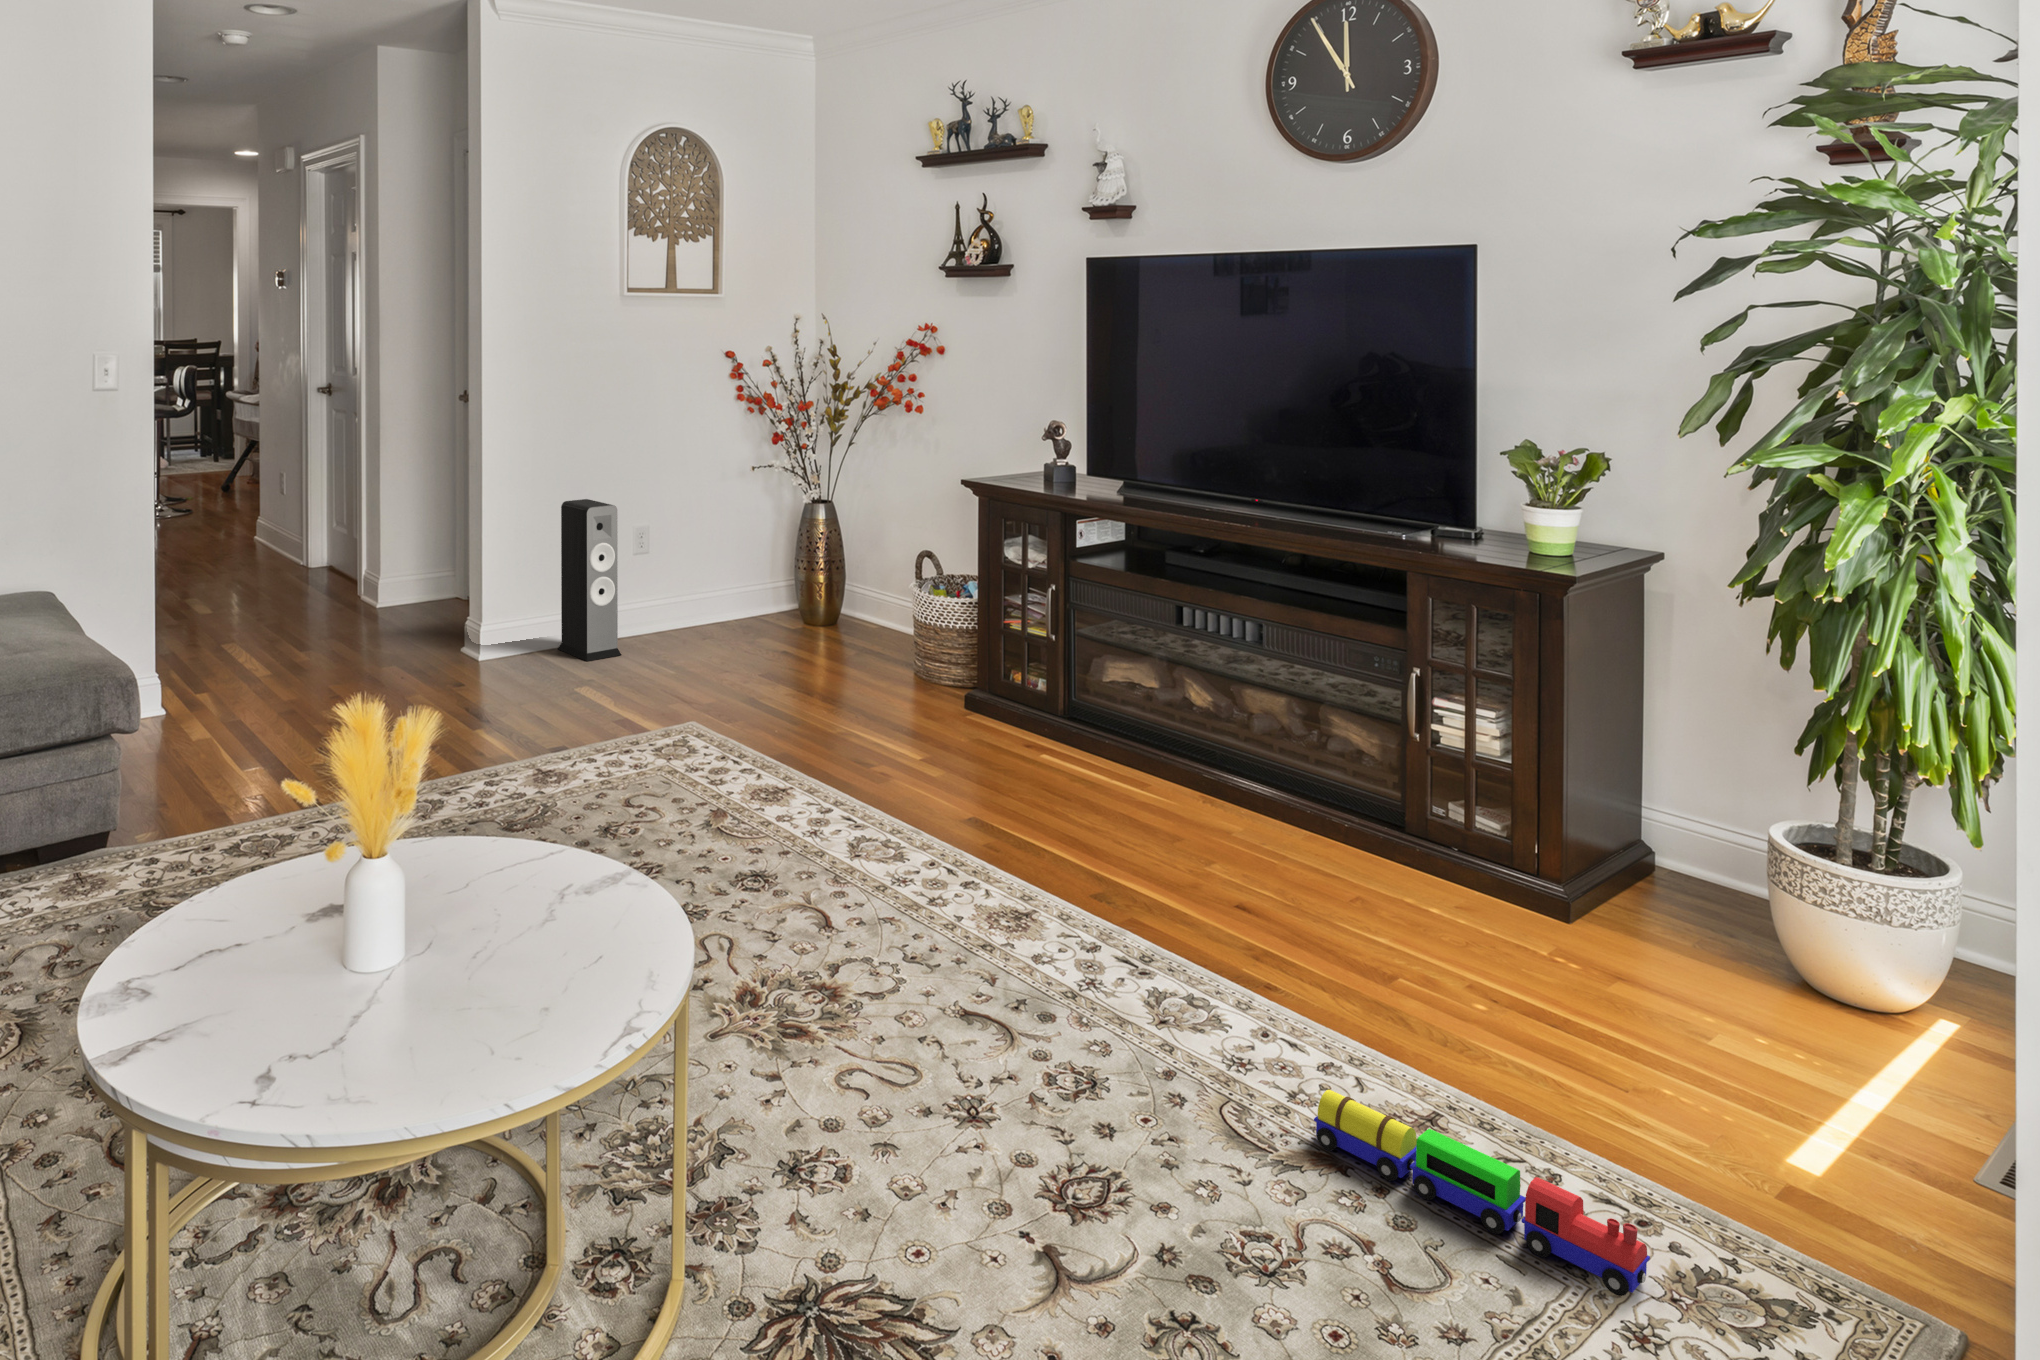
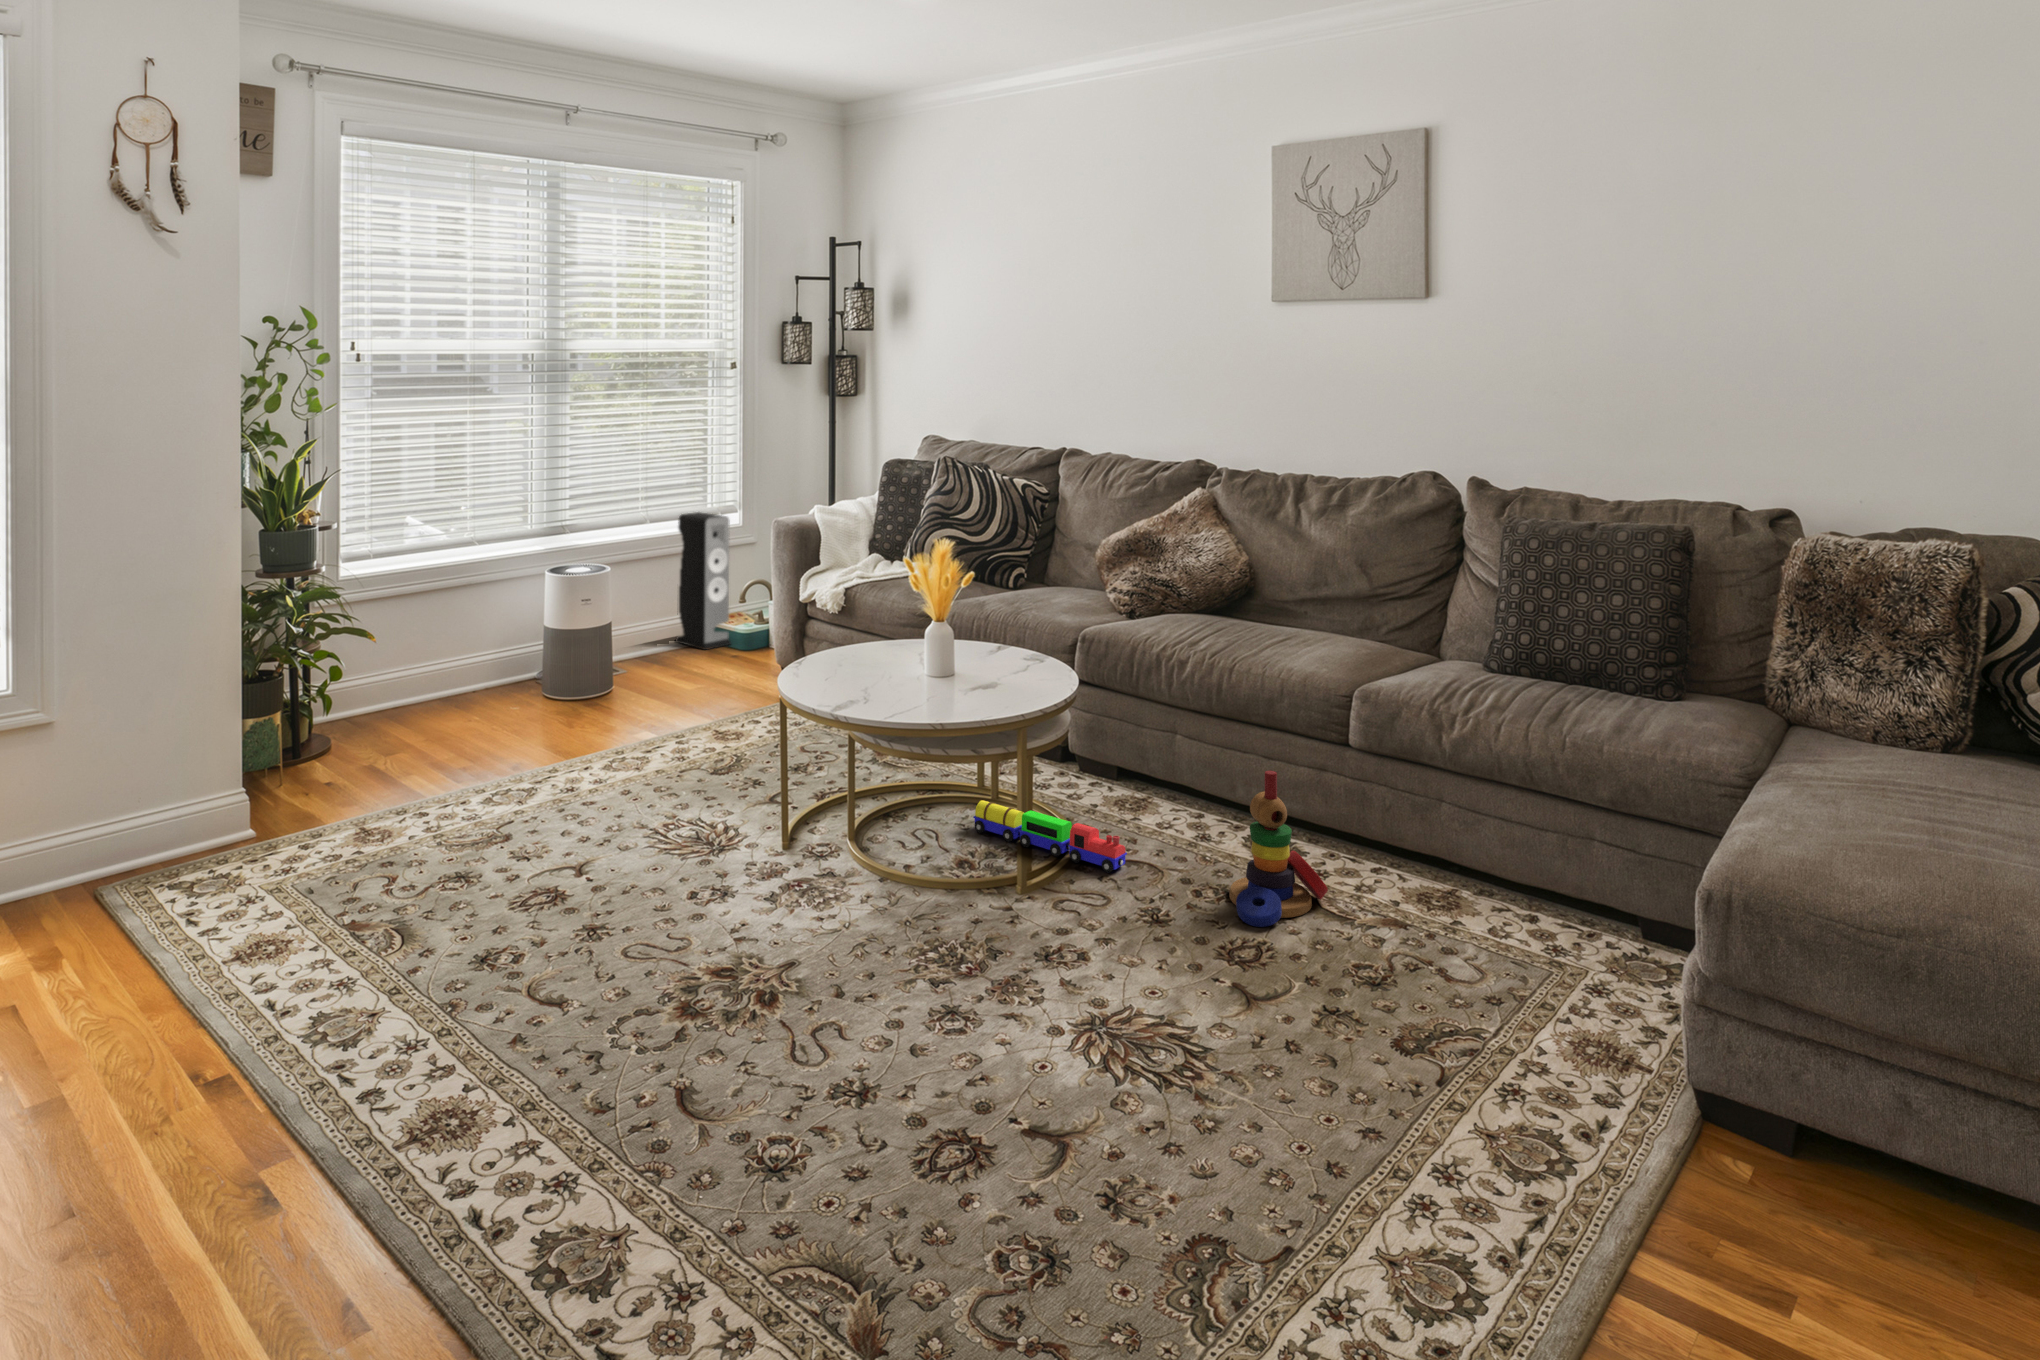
stacking toy: none [1089,917,1237,1149] -> present [1230,771,1328,927]
toy train: present [1314,1090,1650,1296] -> present [973,800,1127,873]

